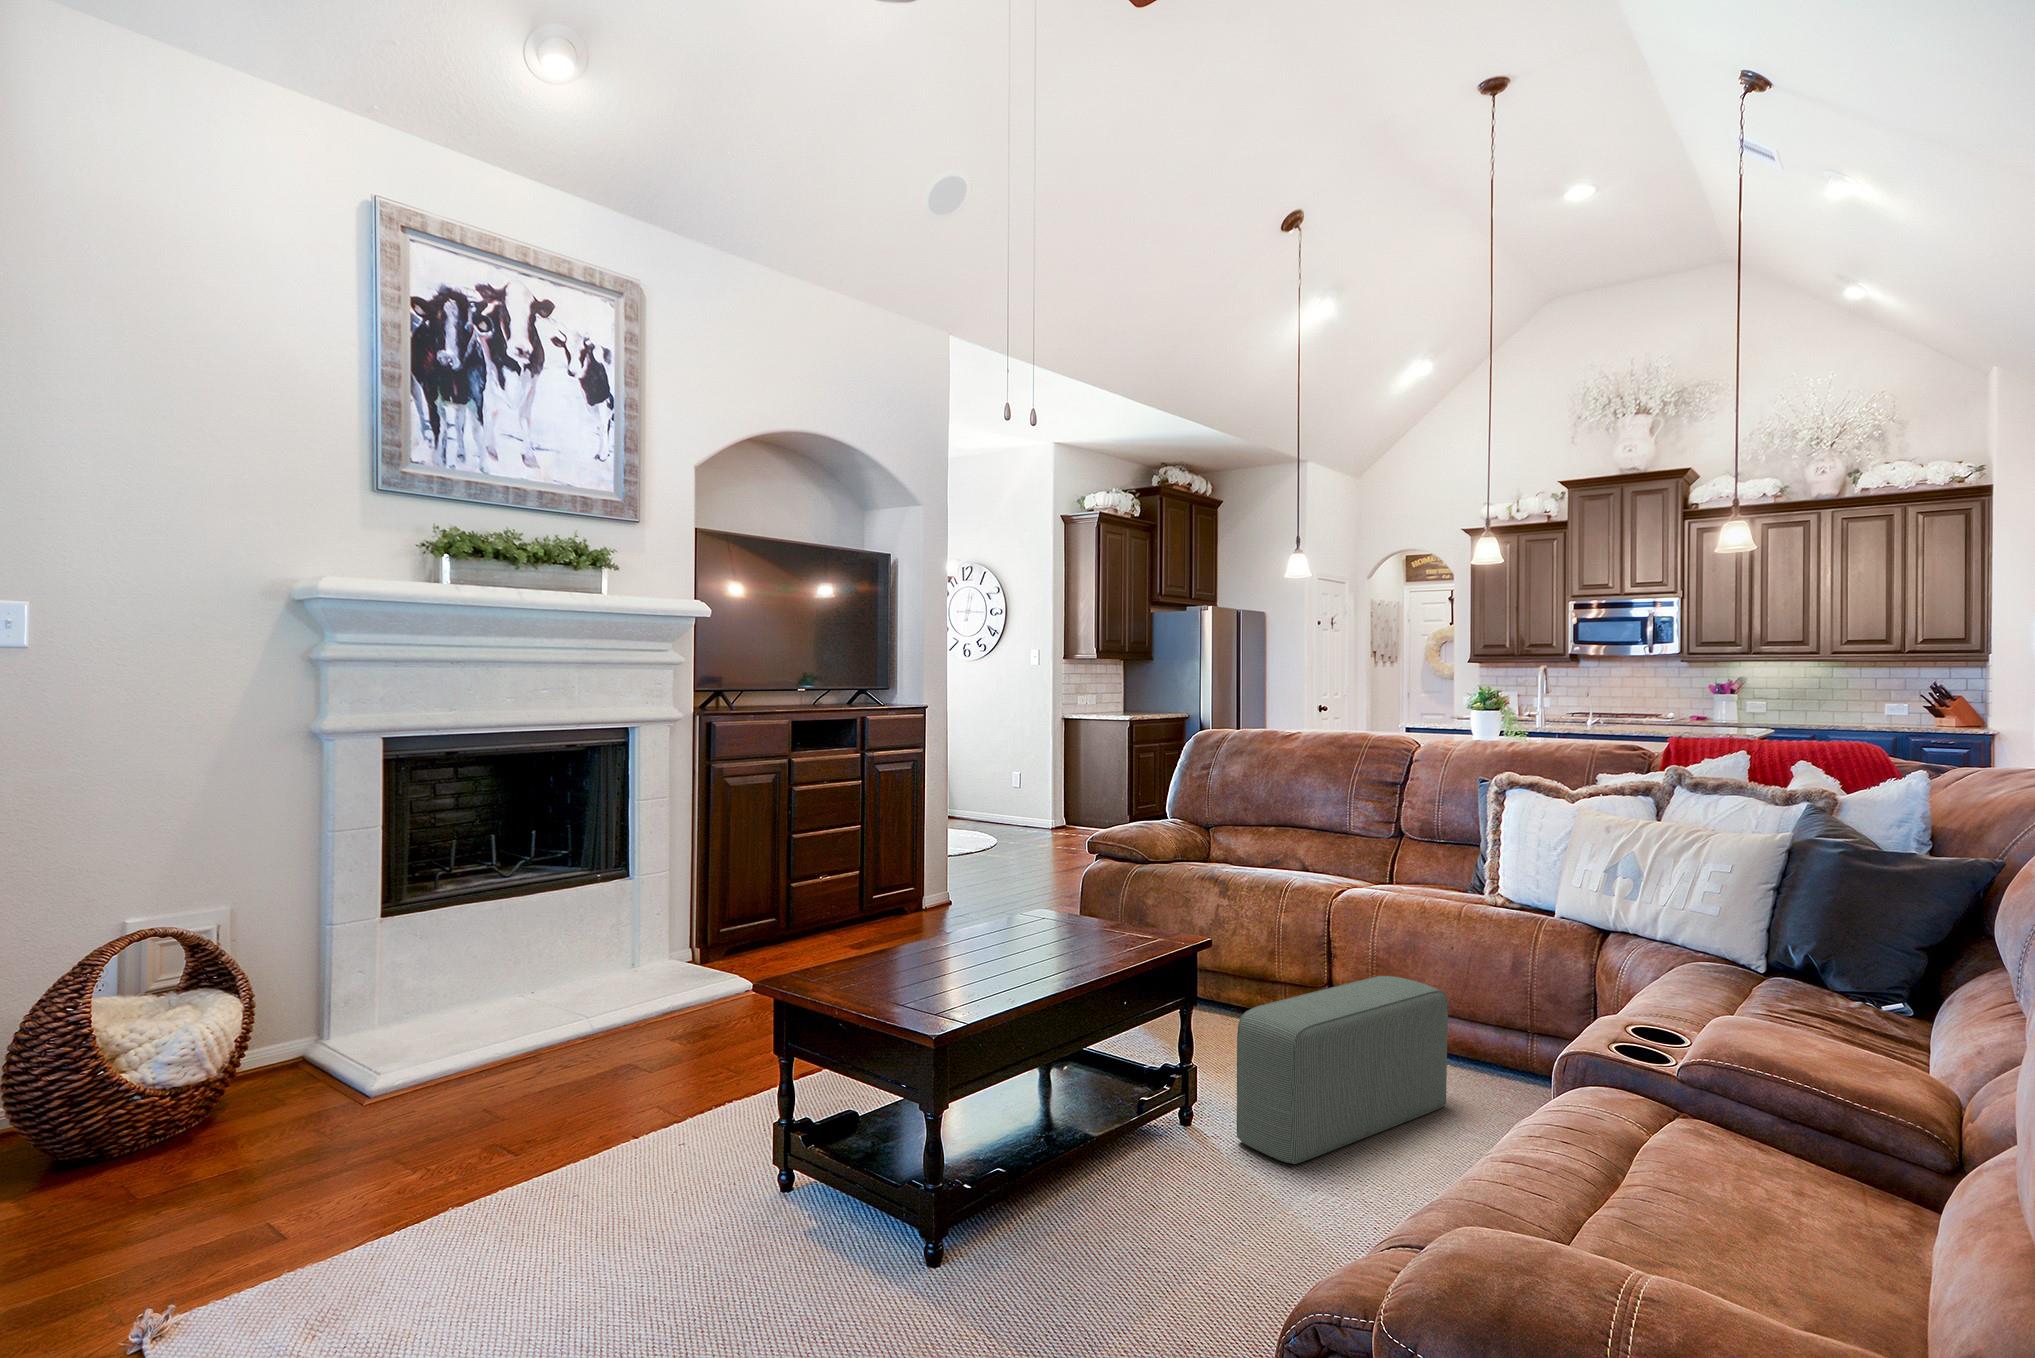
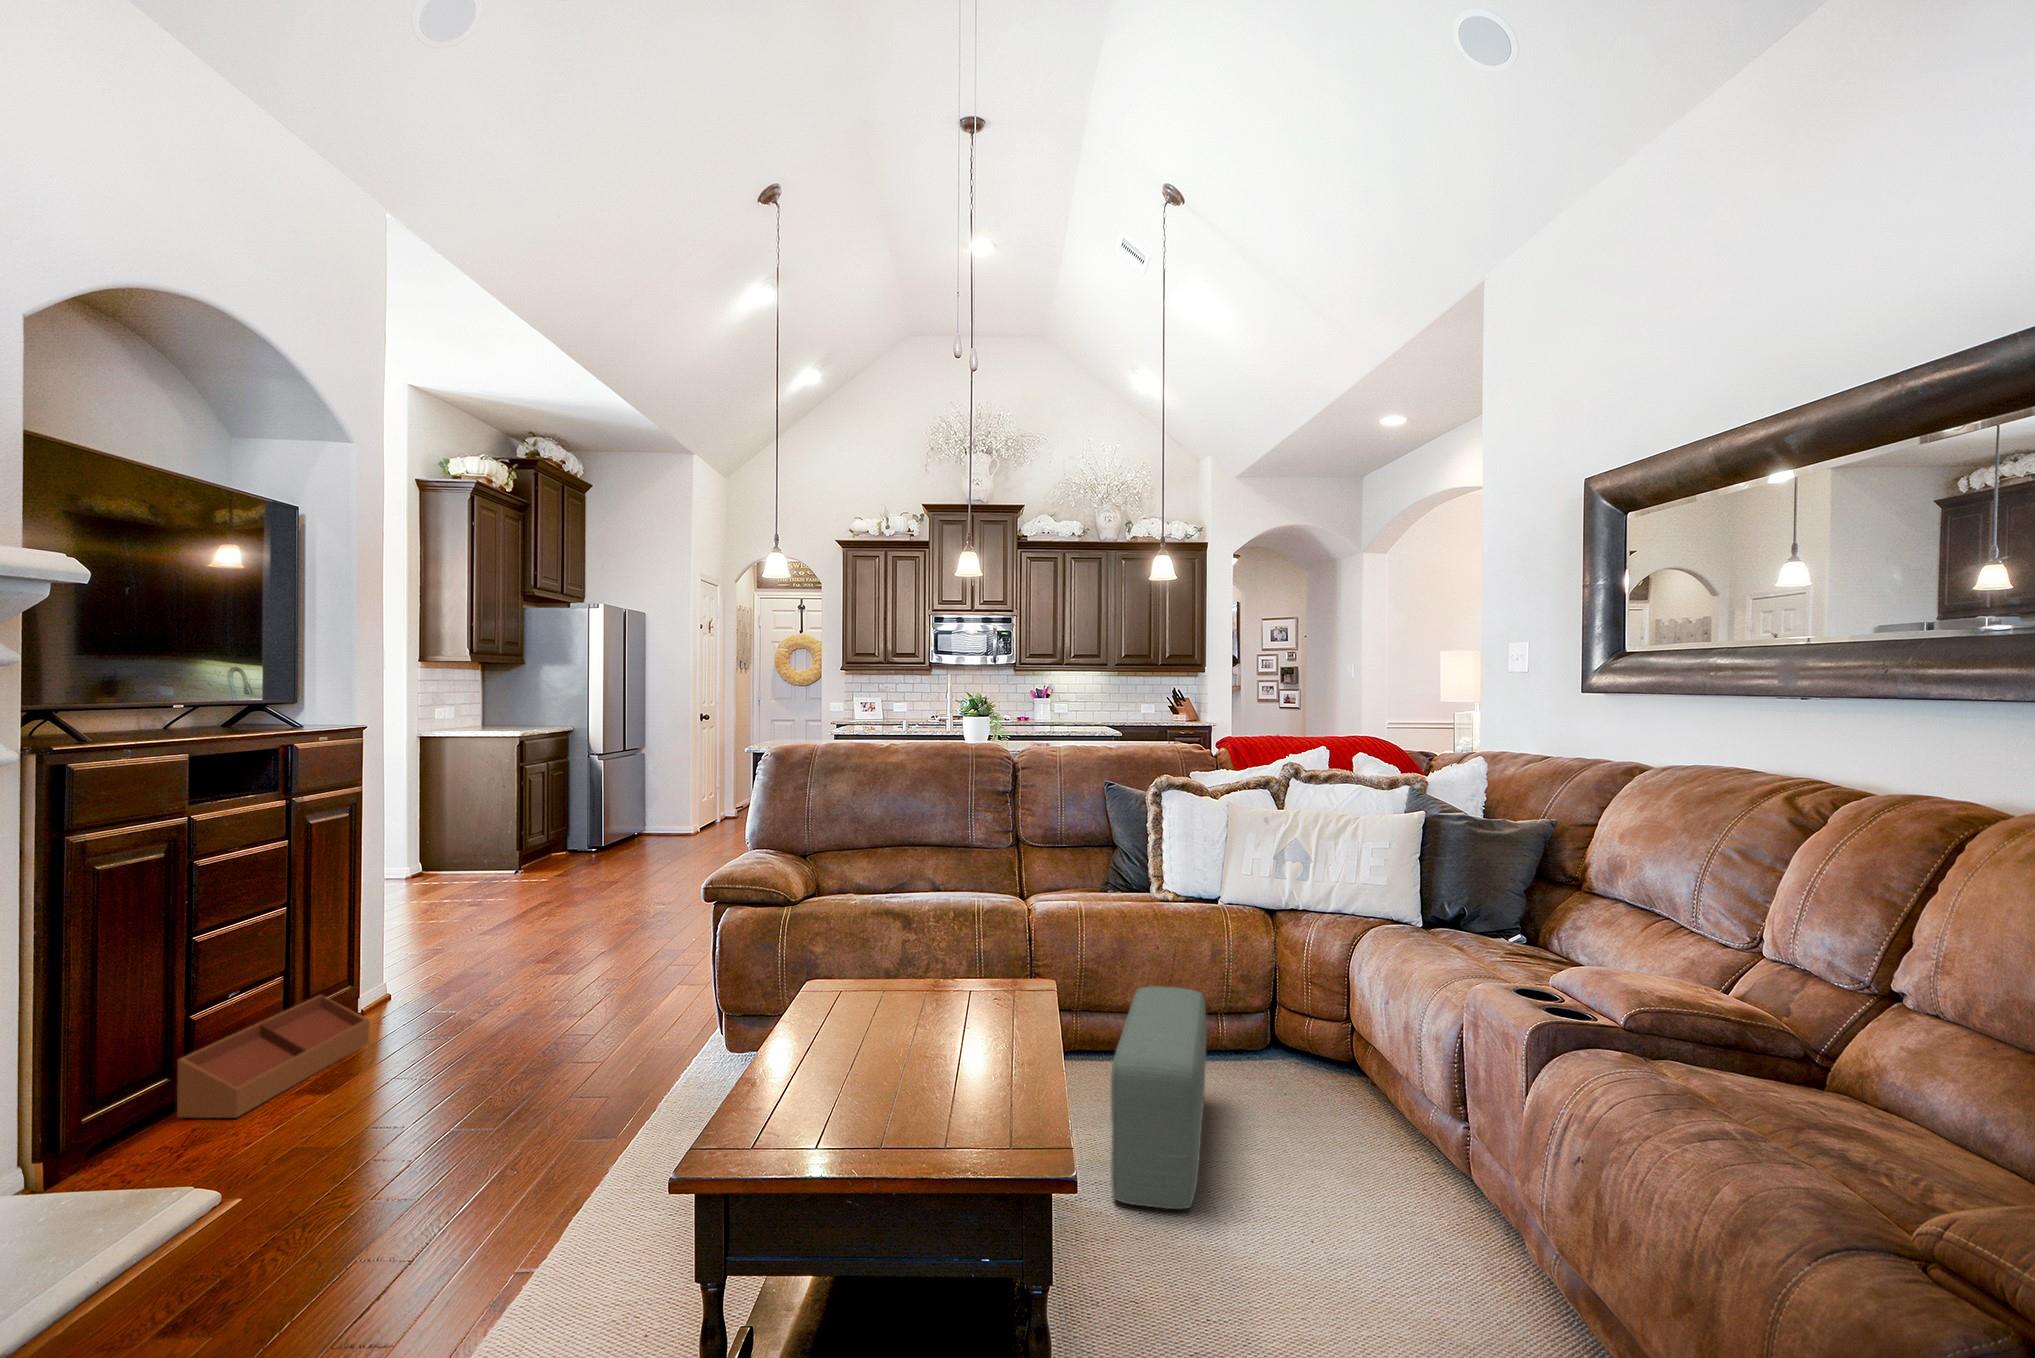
storage bin: none [780,889,906,951] -> present [177,995,370,1118]

